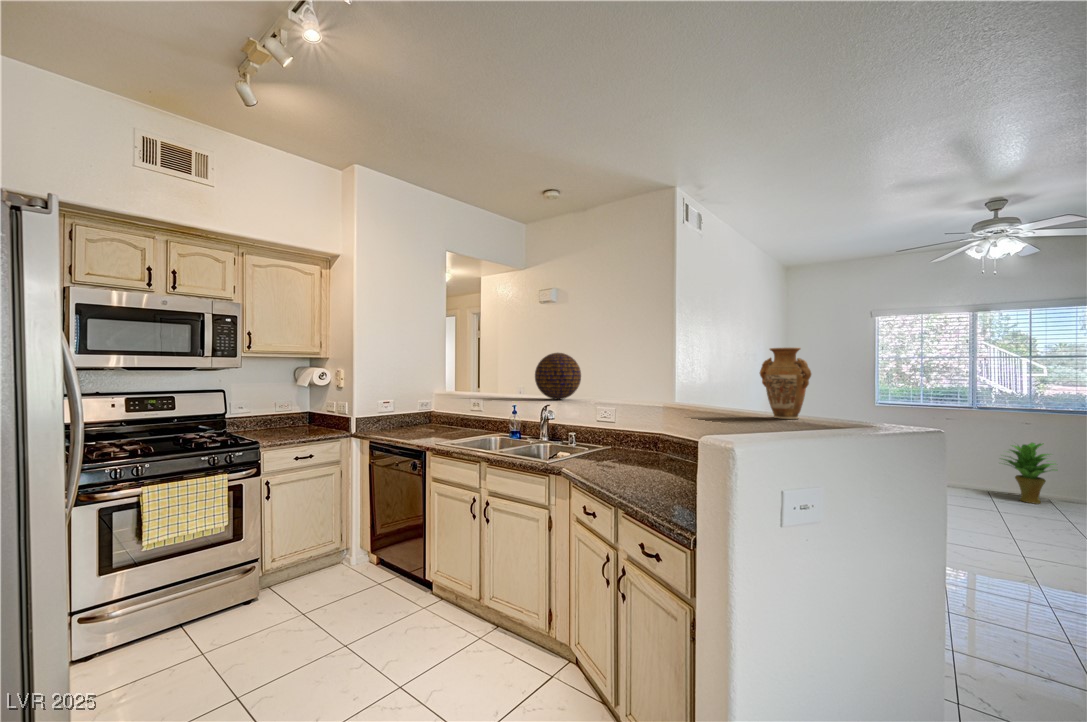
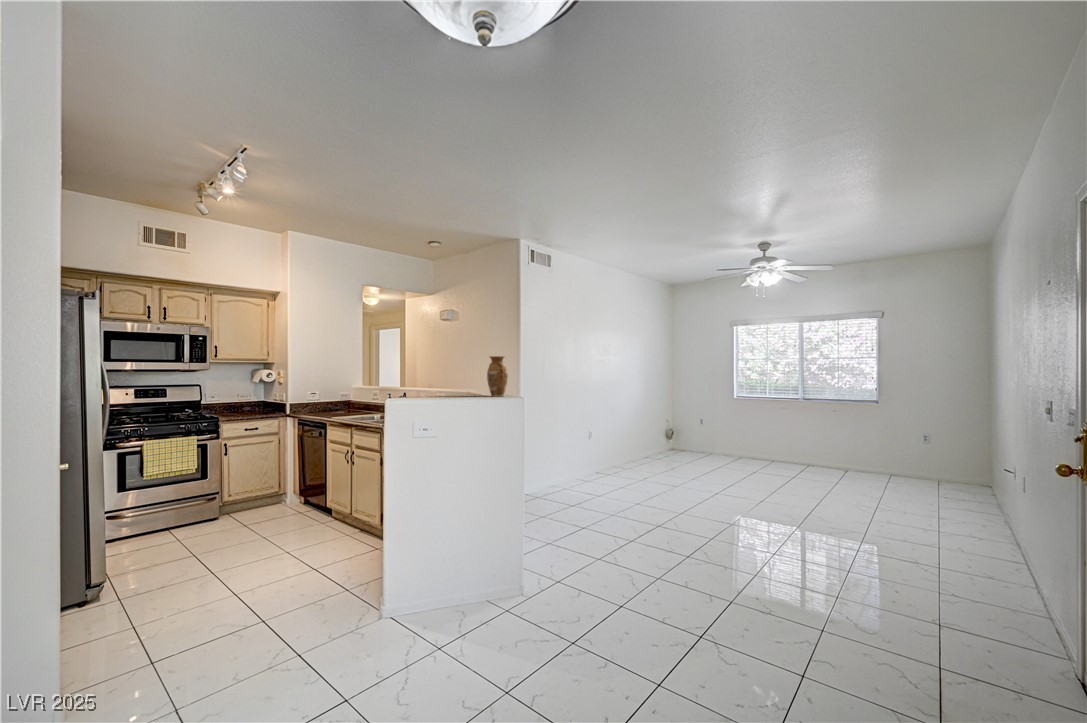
decorative orb: present [535,353,581,399] -> none [404,359,436,390]
potted plant: present [1003,443,1057,504] -> none [810,424,851,473]

